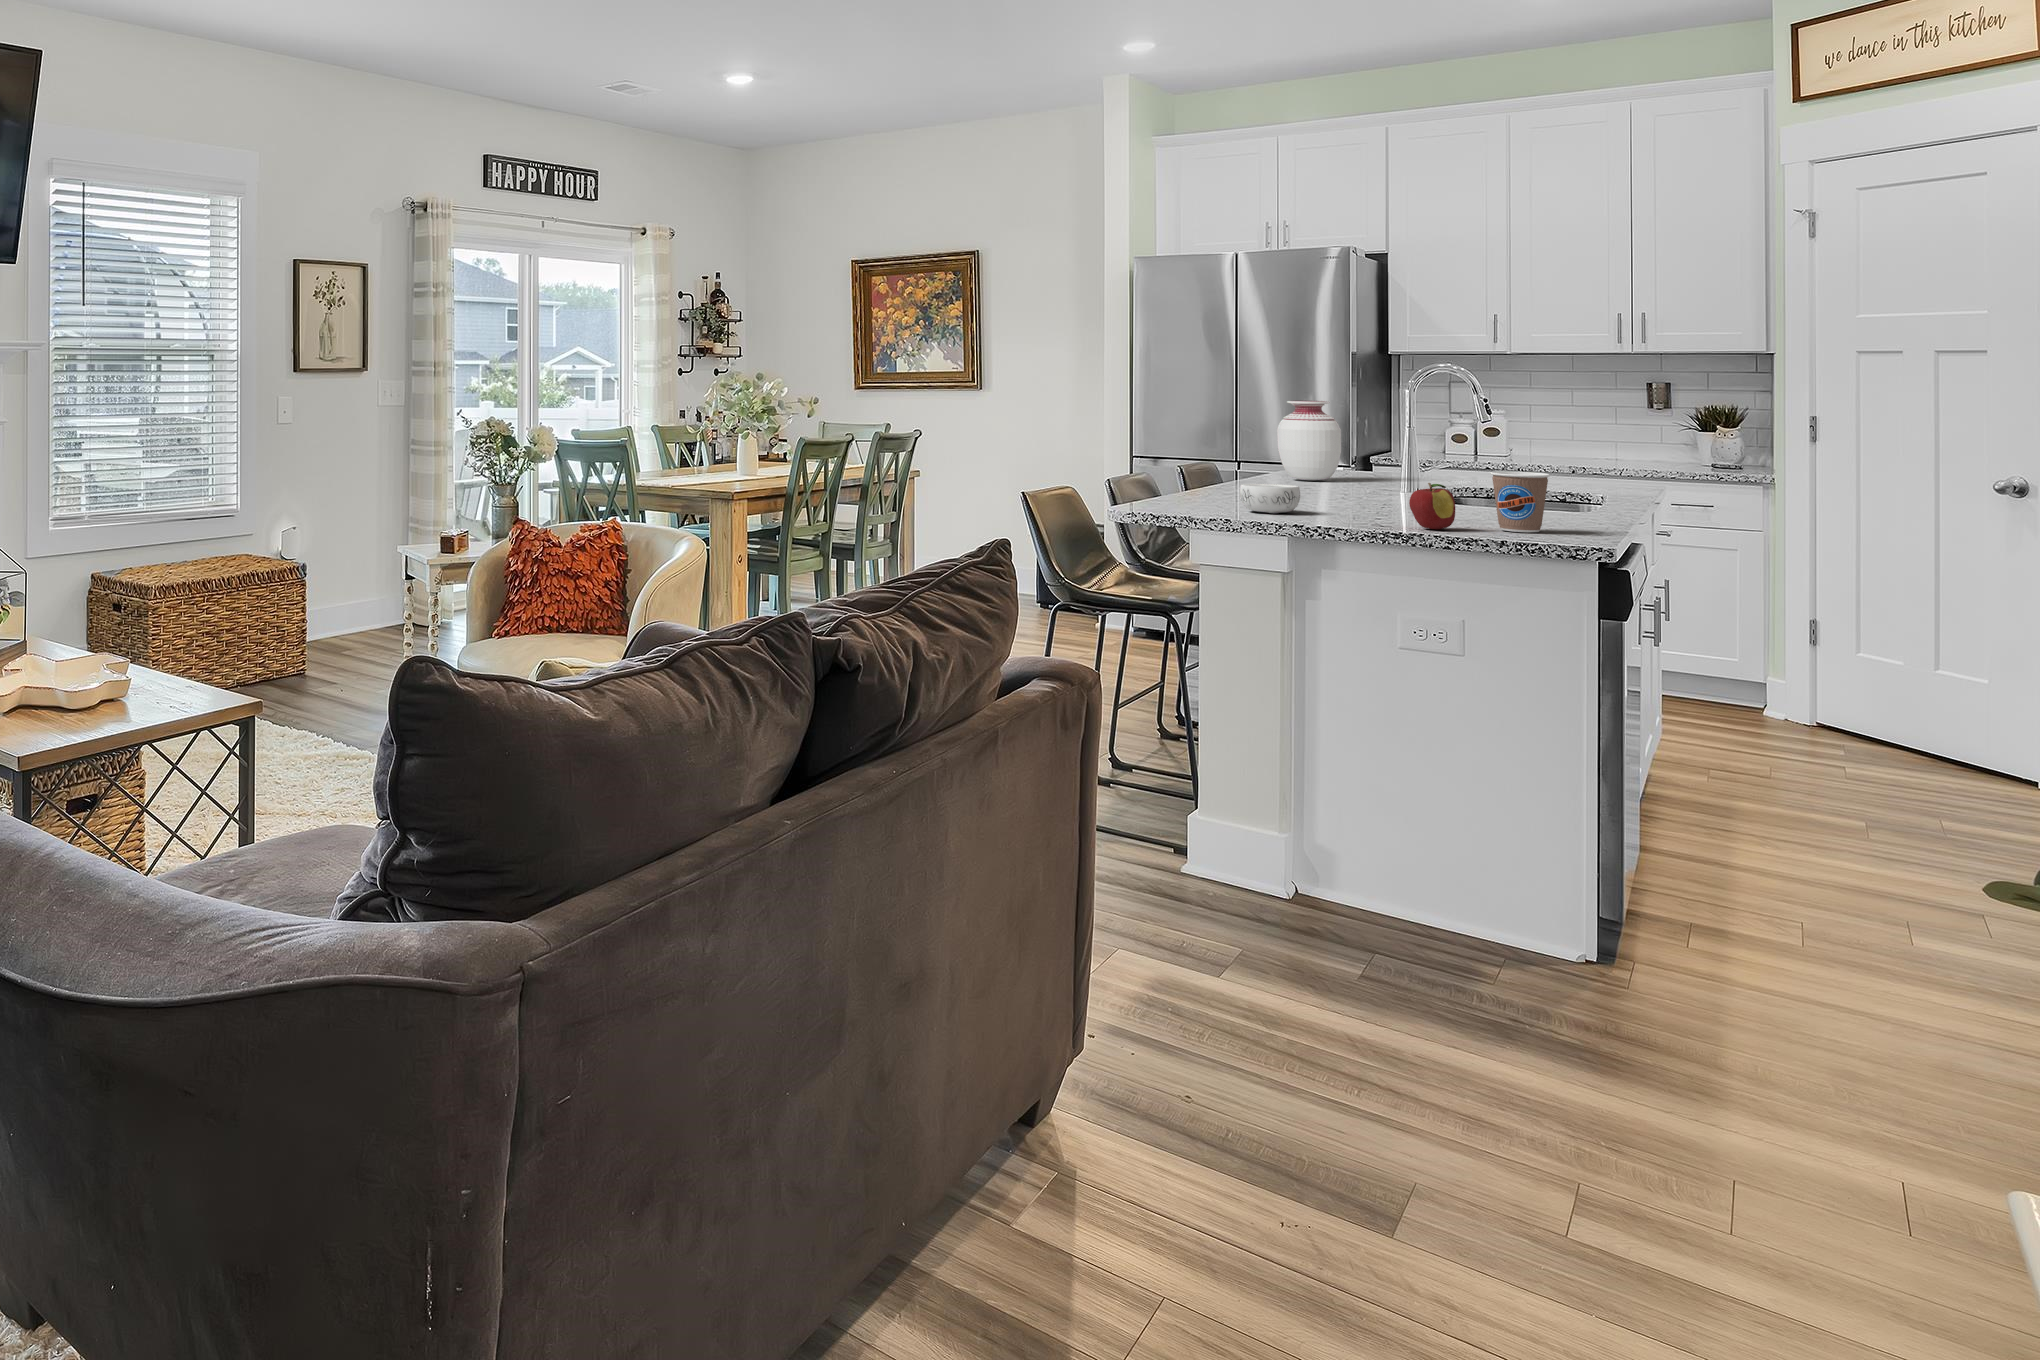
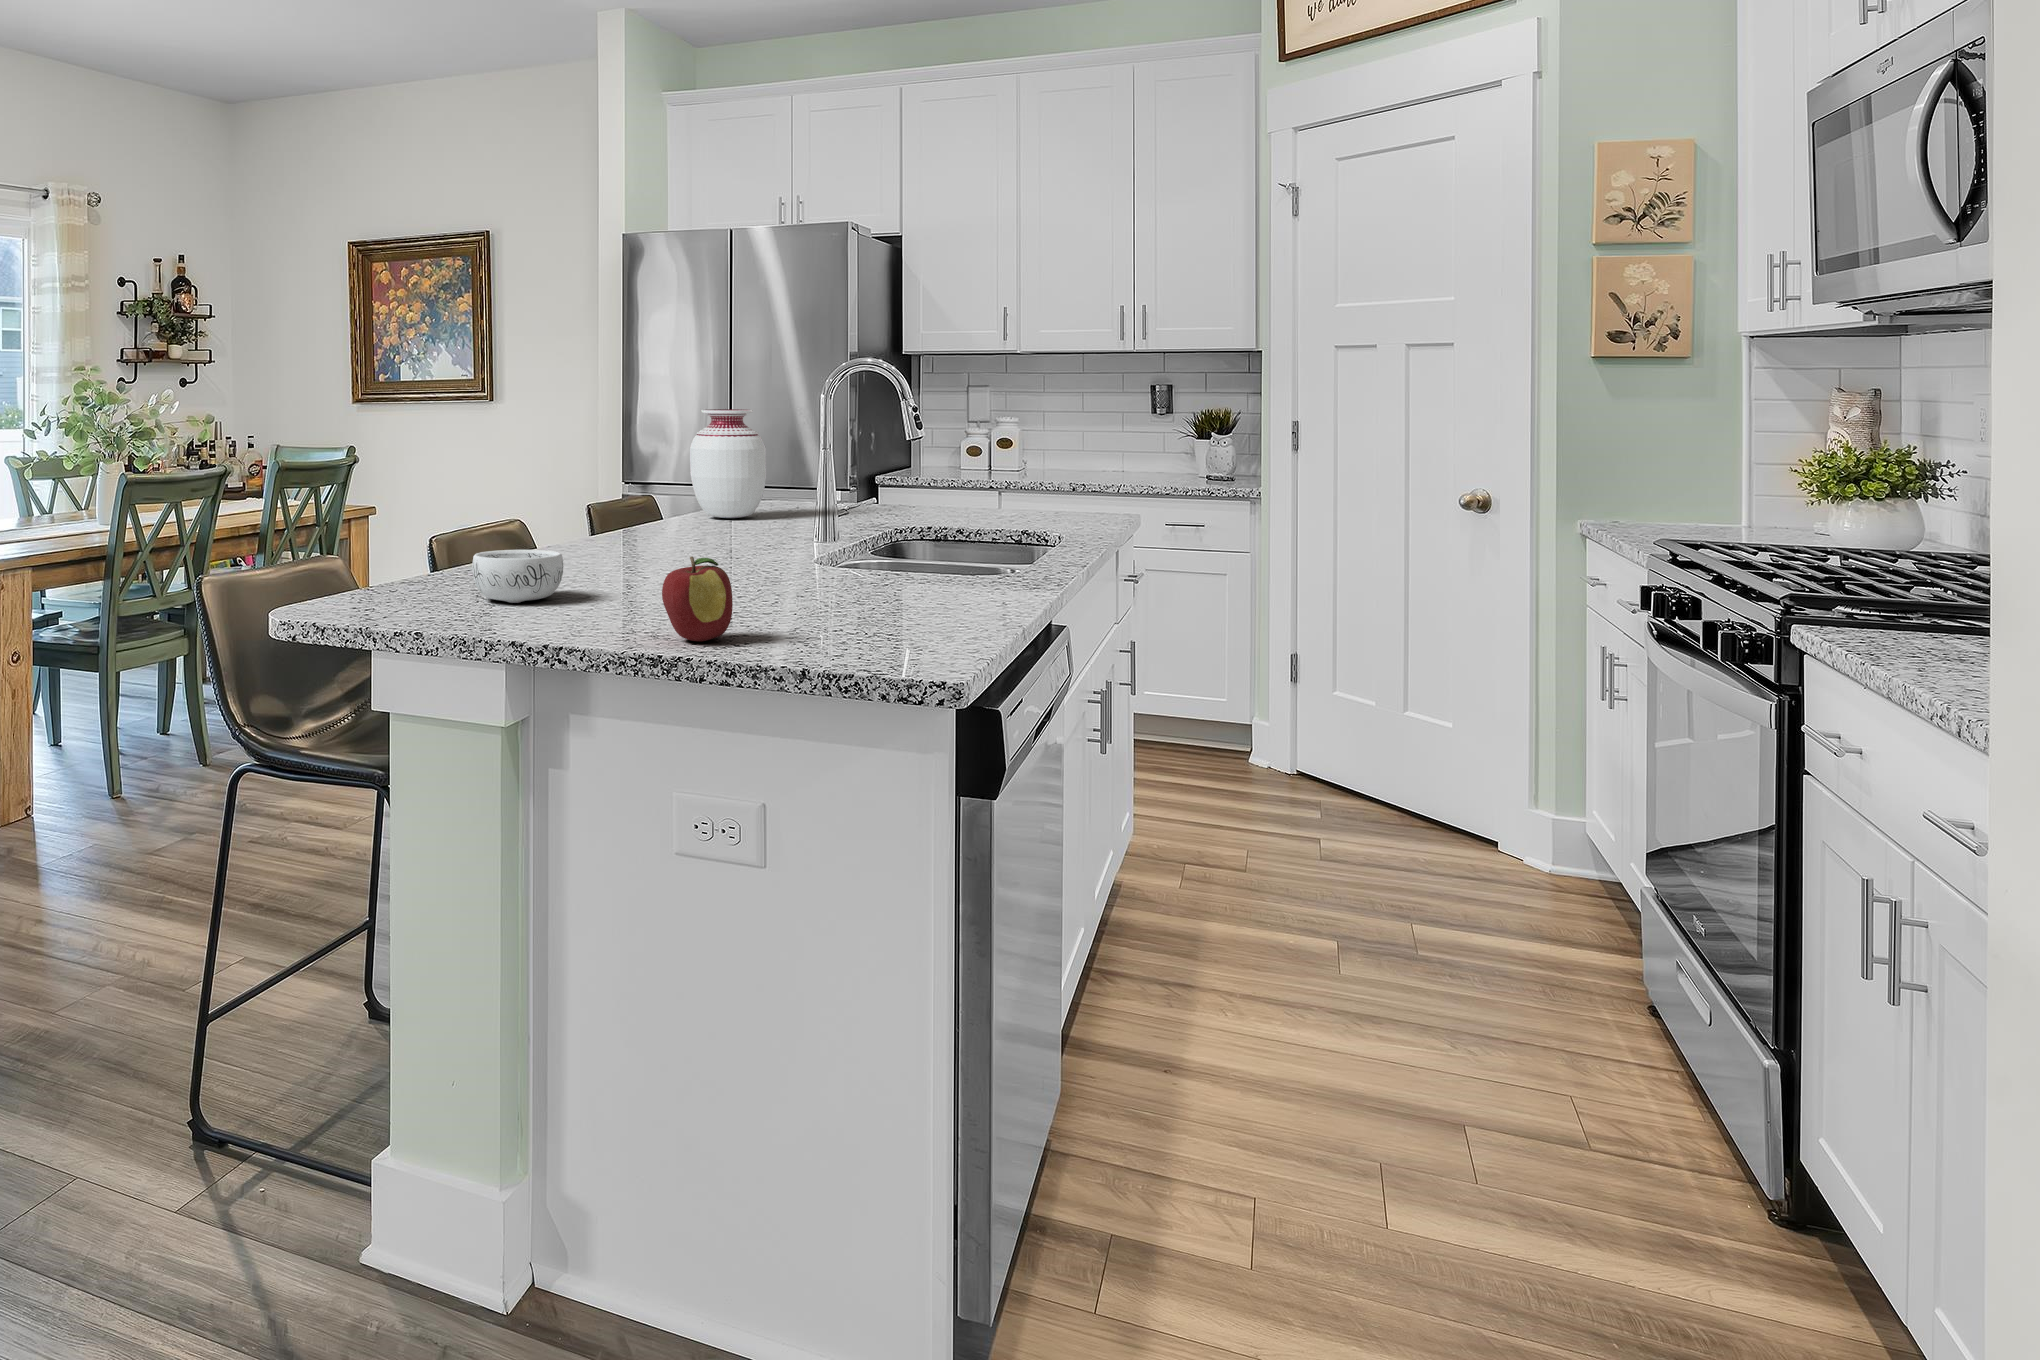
coffee cup: present [1490,471,1550,532] -> none [791,531,878,642]

